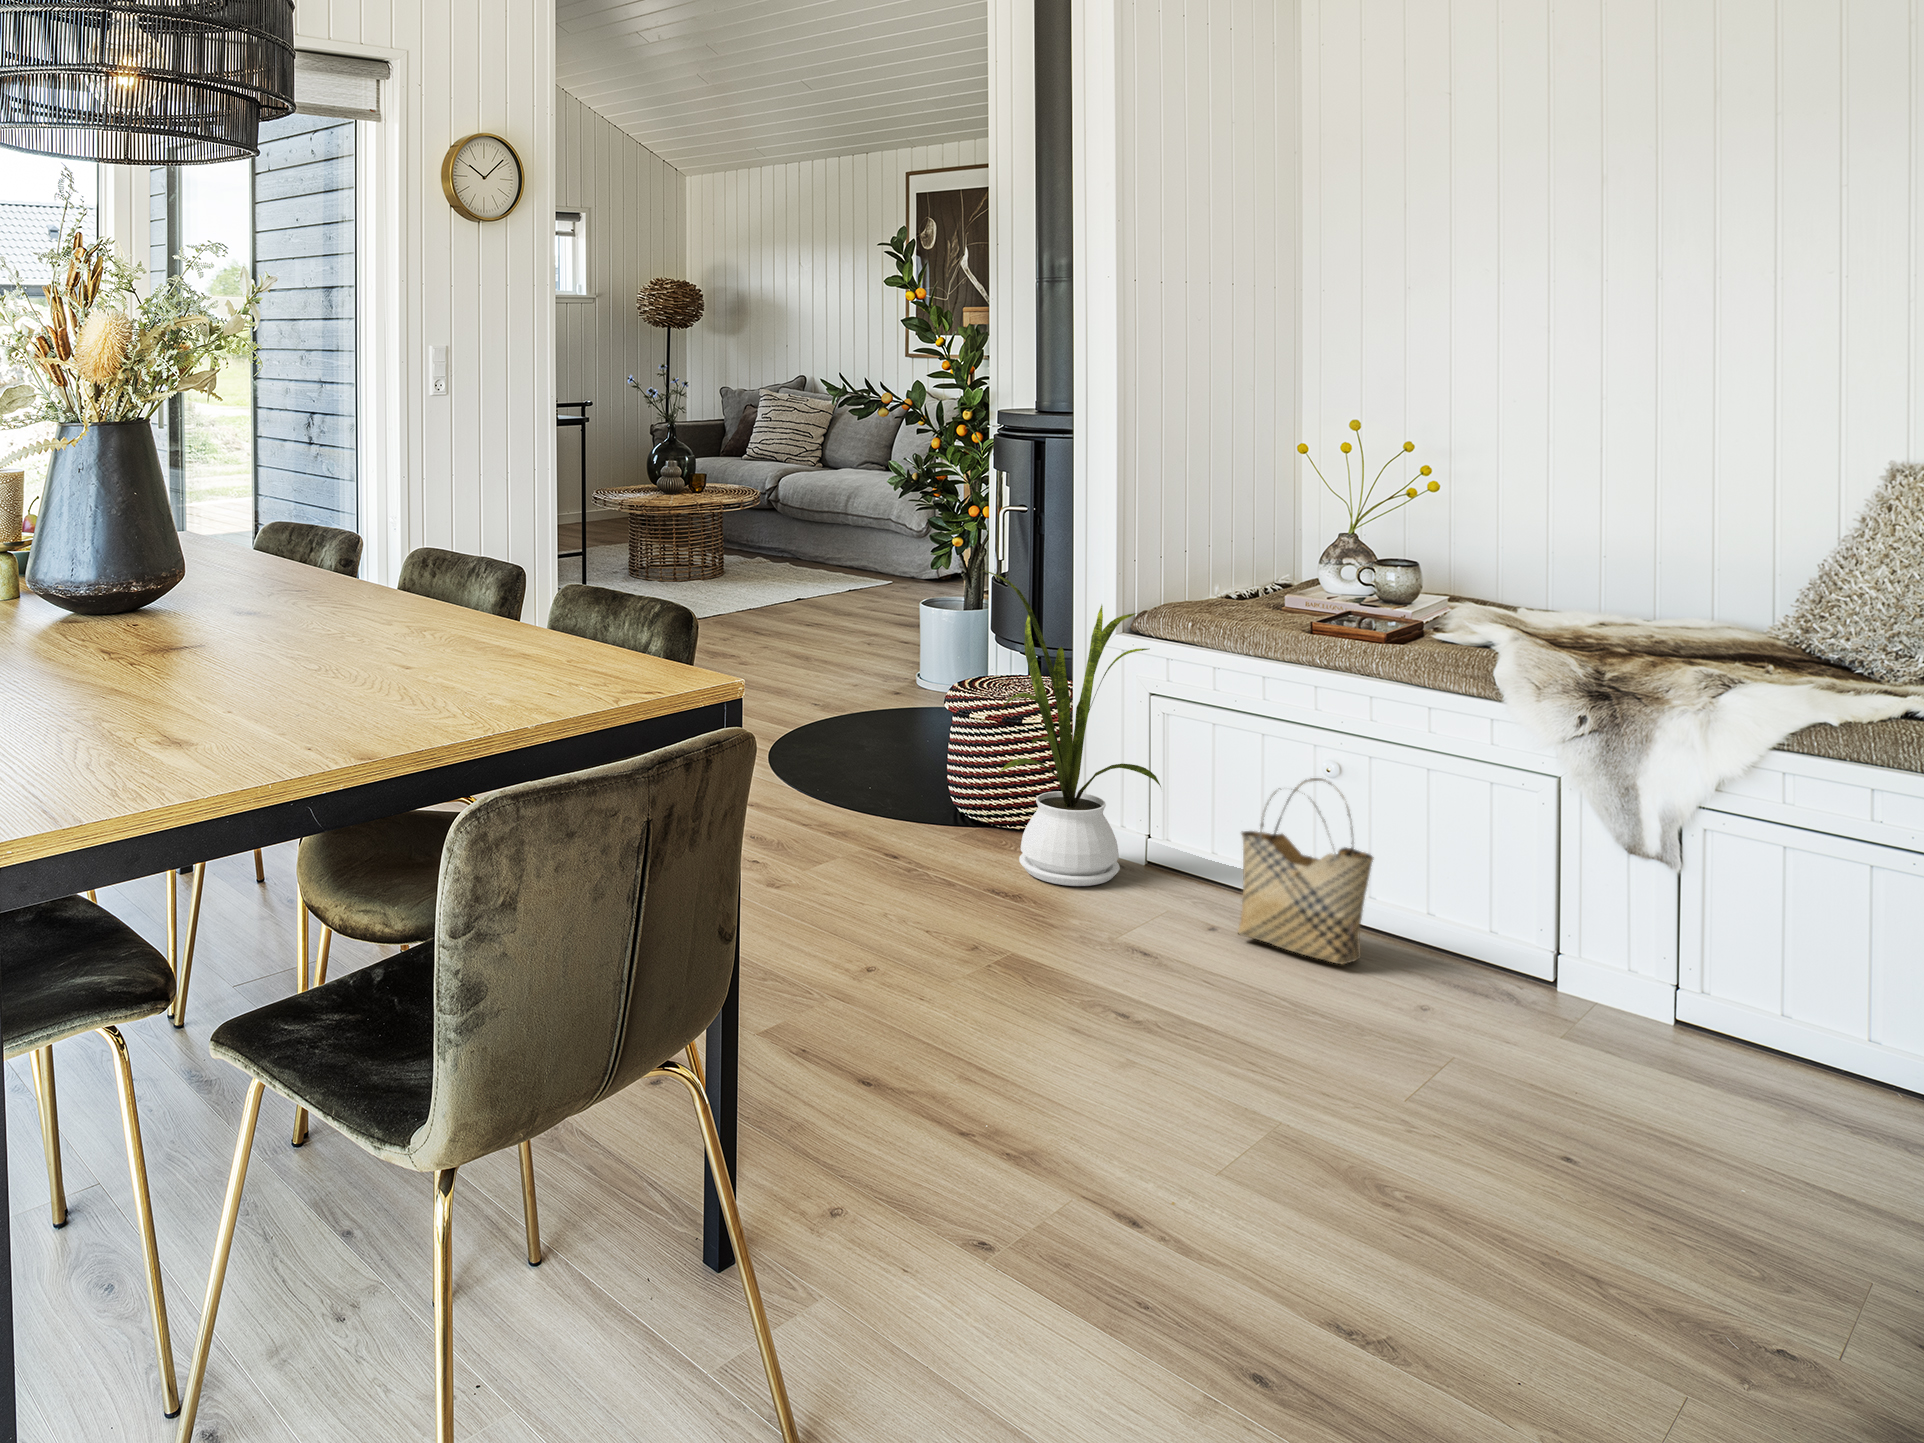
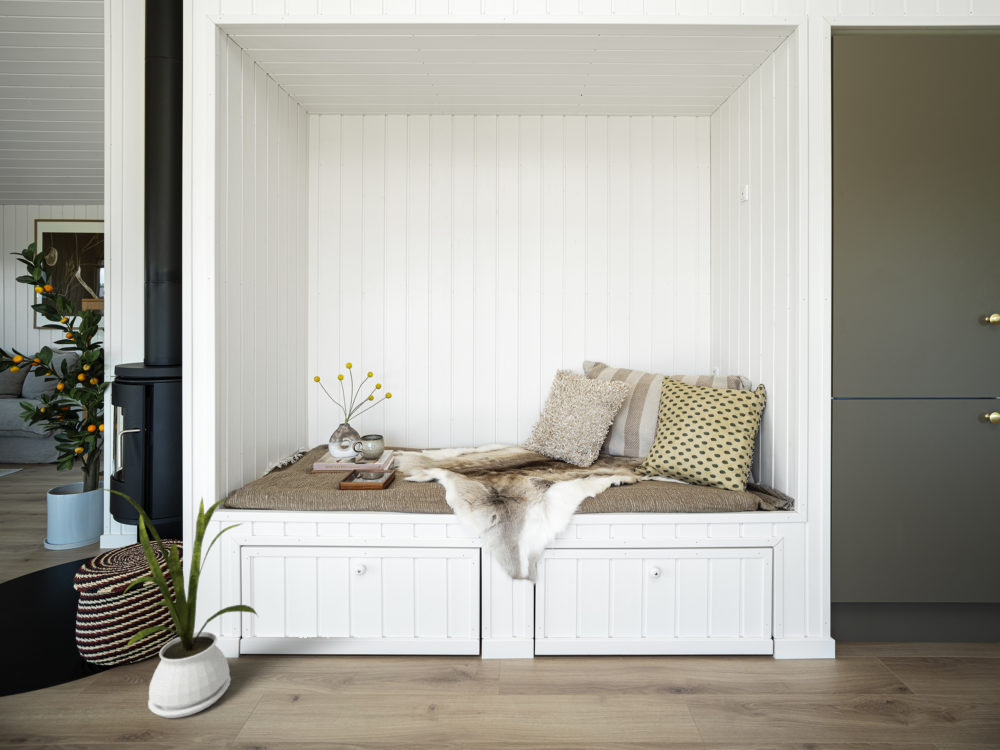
woven basket: present [1238,778,1374,964] -> none [322,586,407,711]

